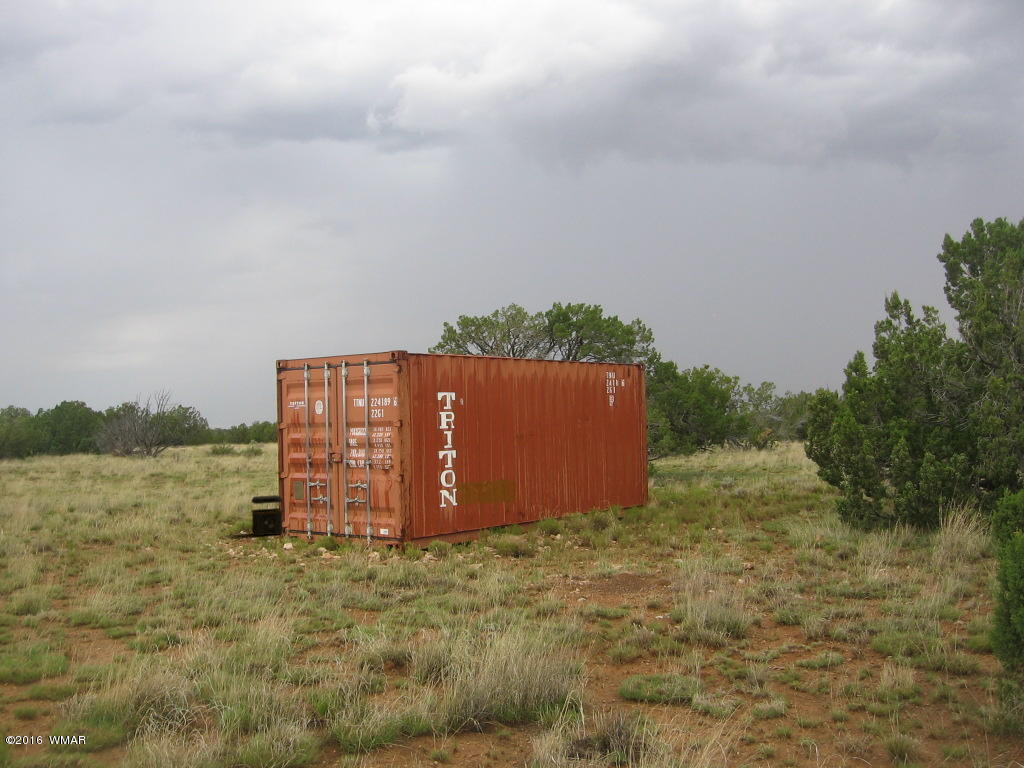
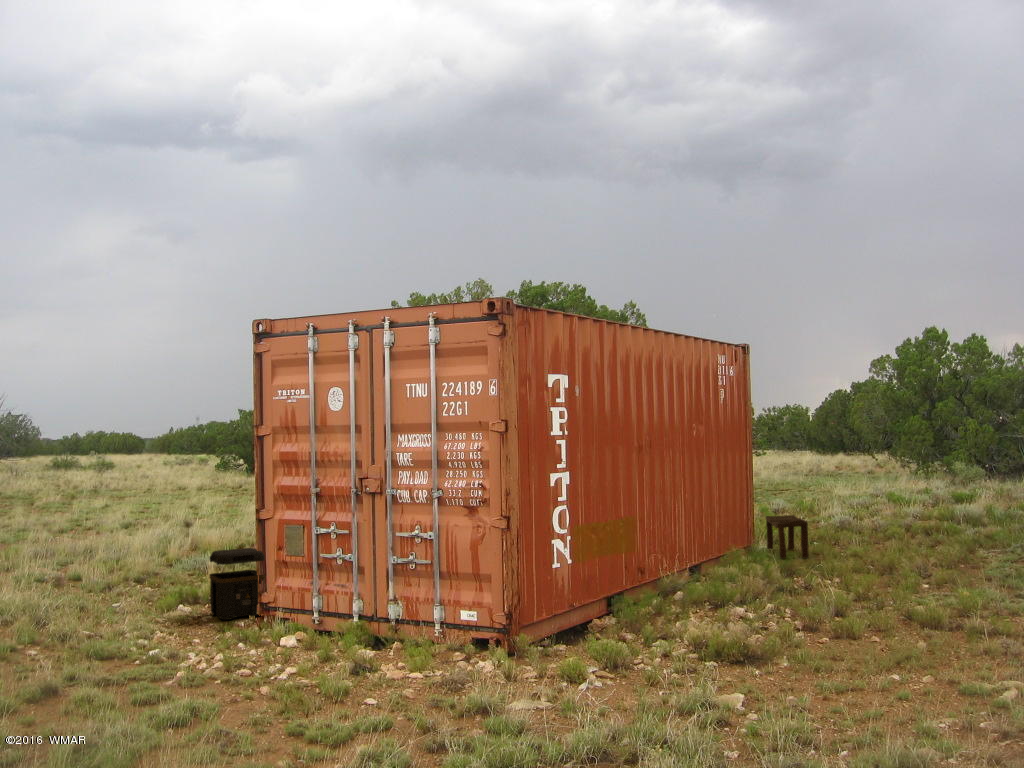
bench: none [637,482,660,510] -> present [766,515,809,559]

